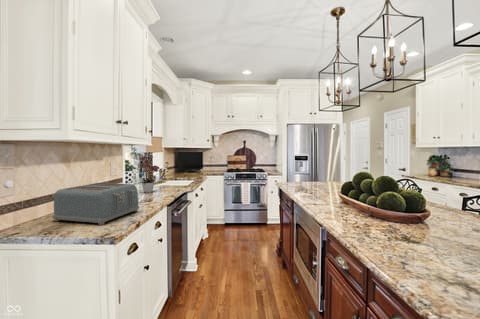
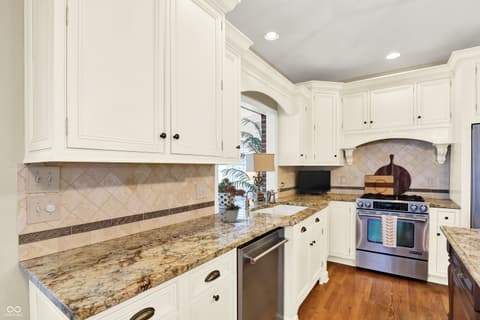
toaster: present [52,183,139,225] -> none [90,211,179,274]

